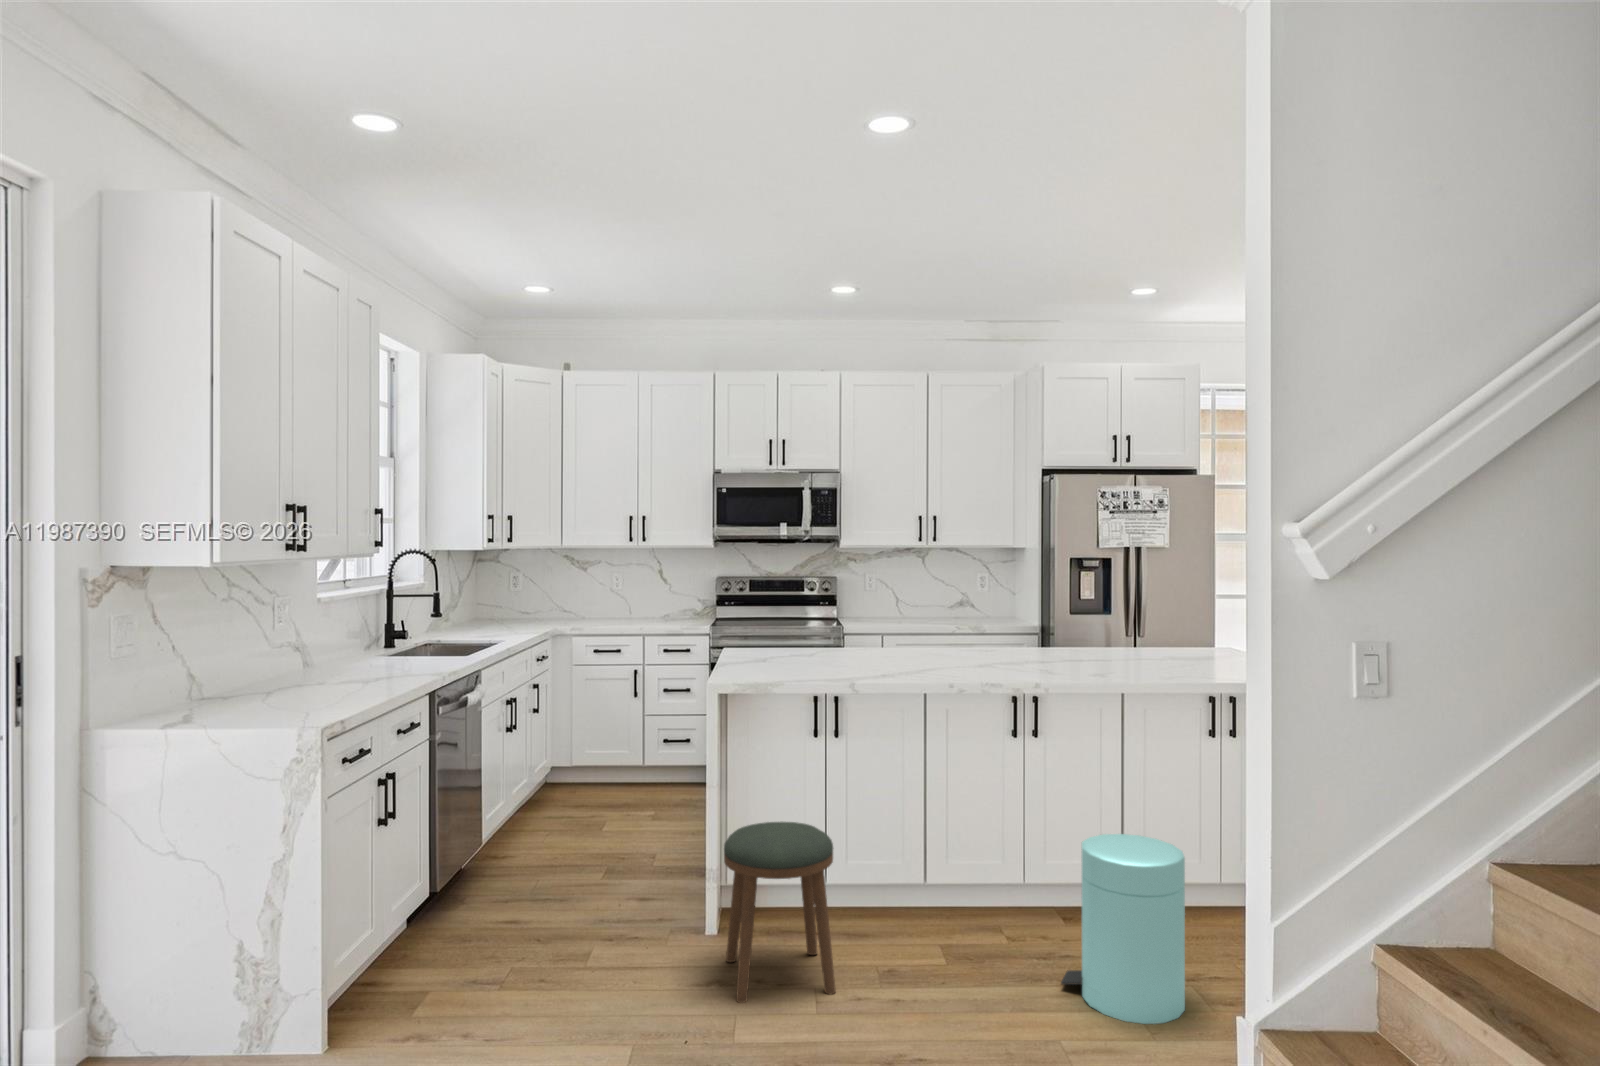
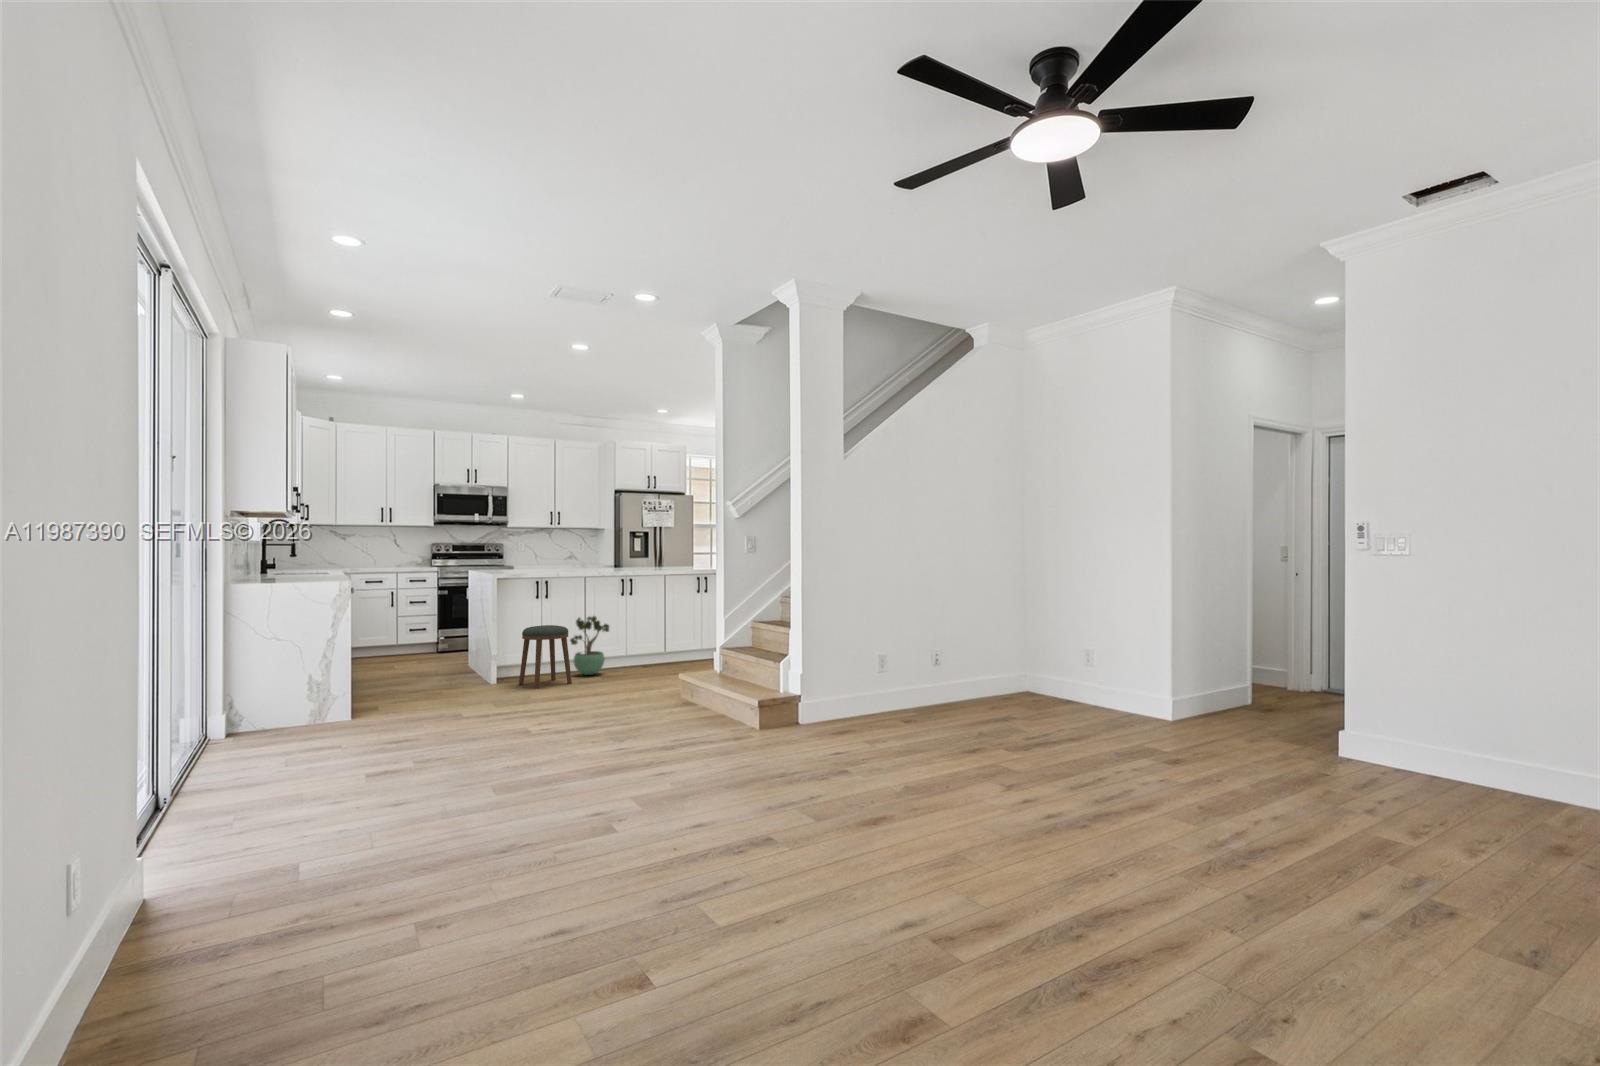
potted plant: none [858,800,952,949] -> present [570,616,609,675]
trash can: present [1061,834,1185,1024] -> none [653,618,695,676]

